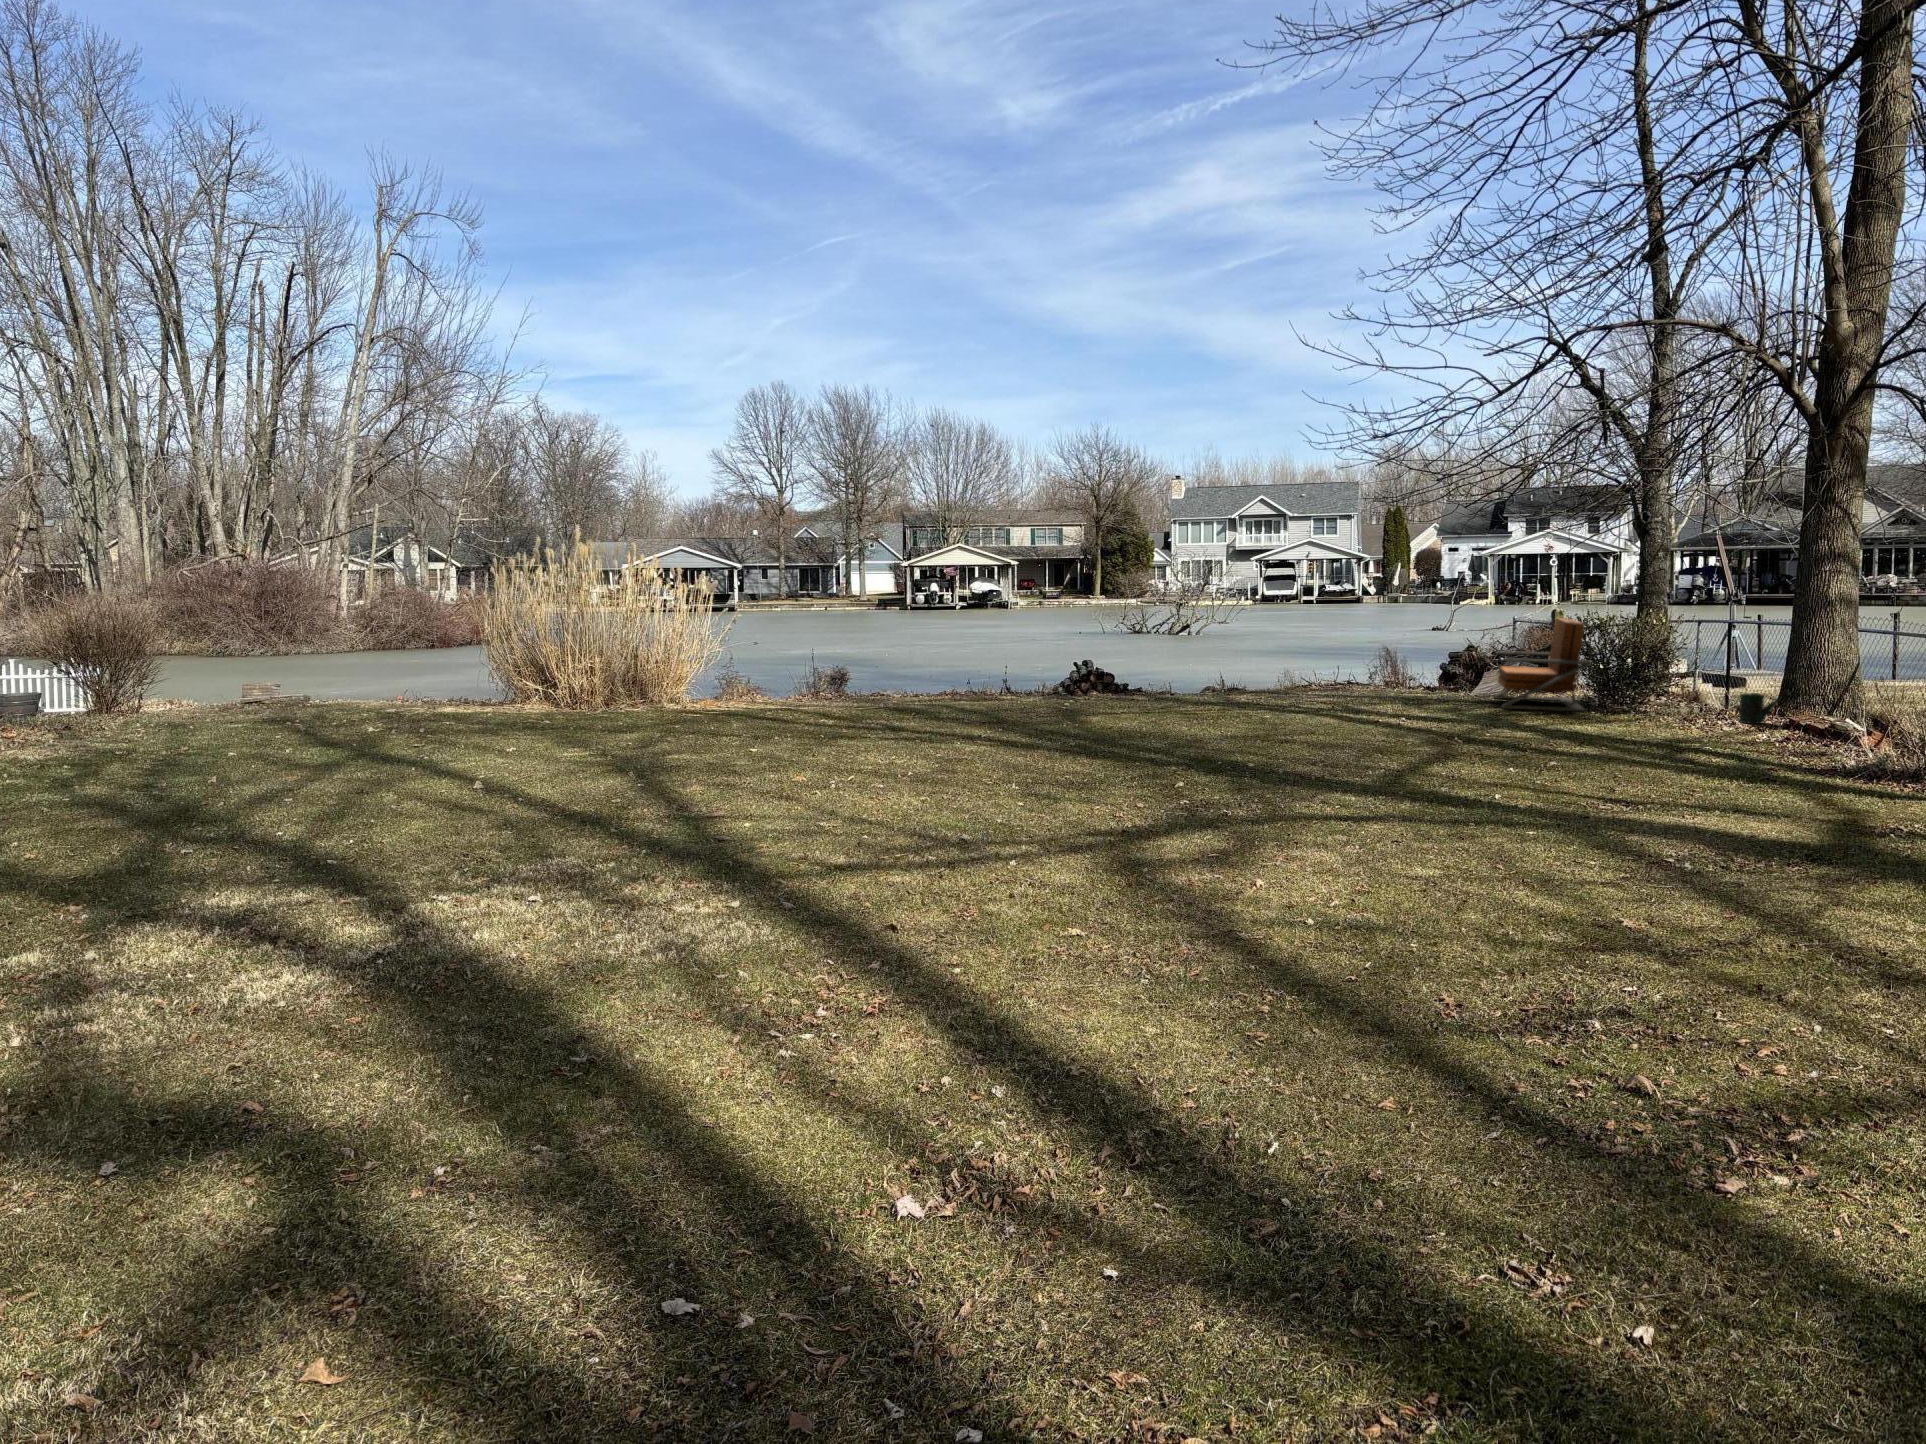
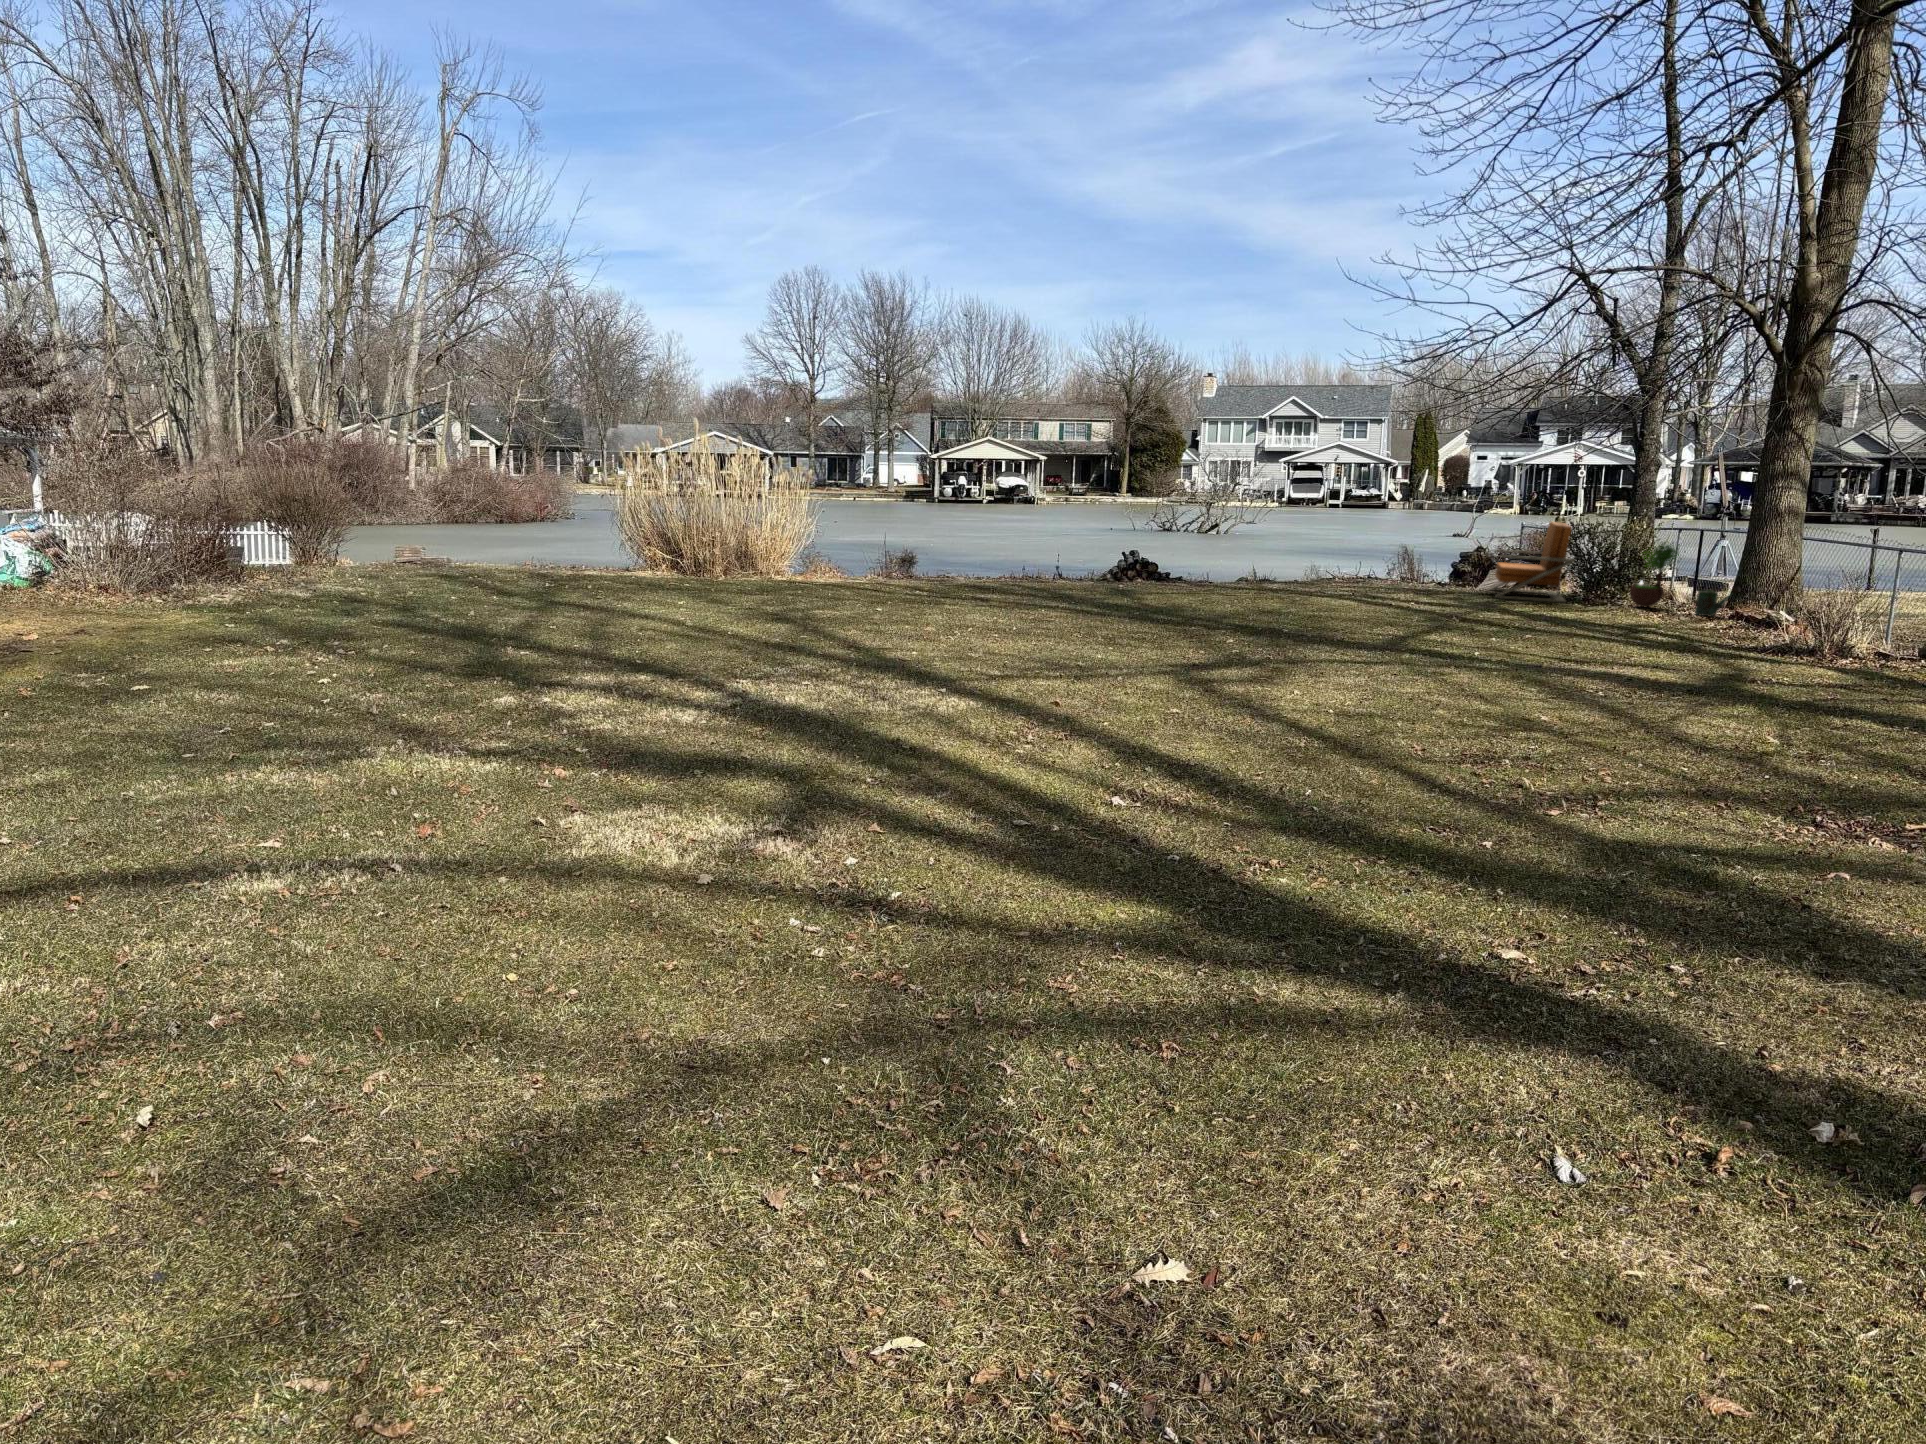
potted tree: none [1658,633,1714,715] -> present [1630,544,1677,607]

